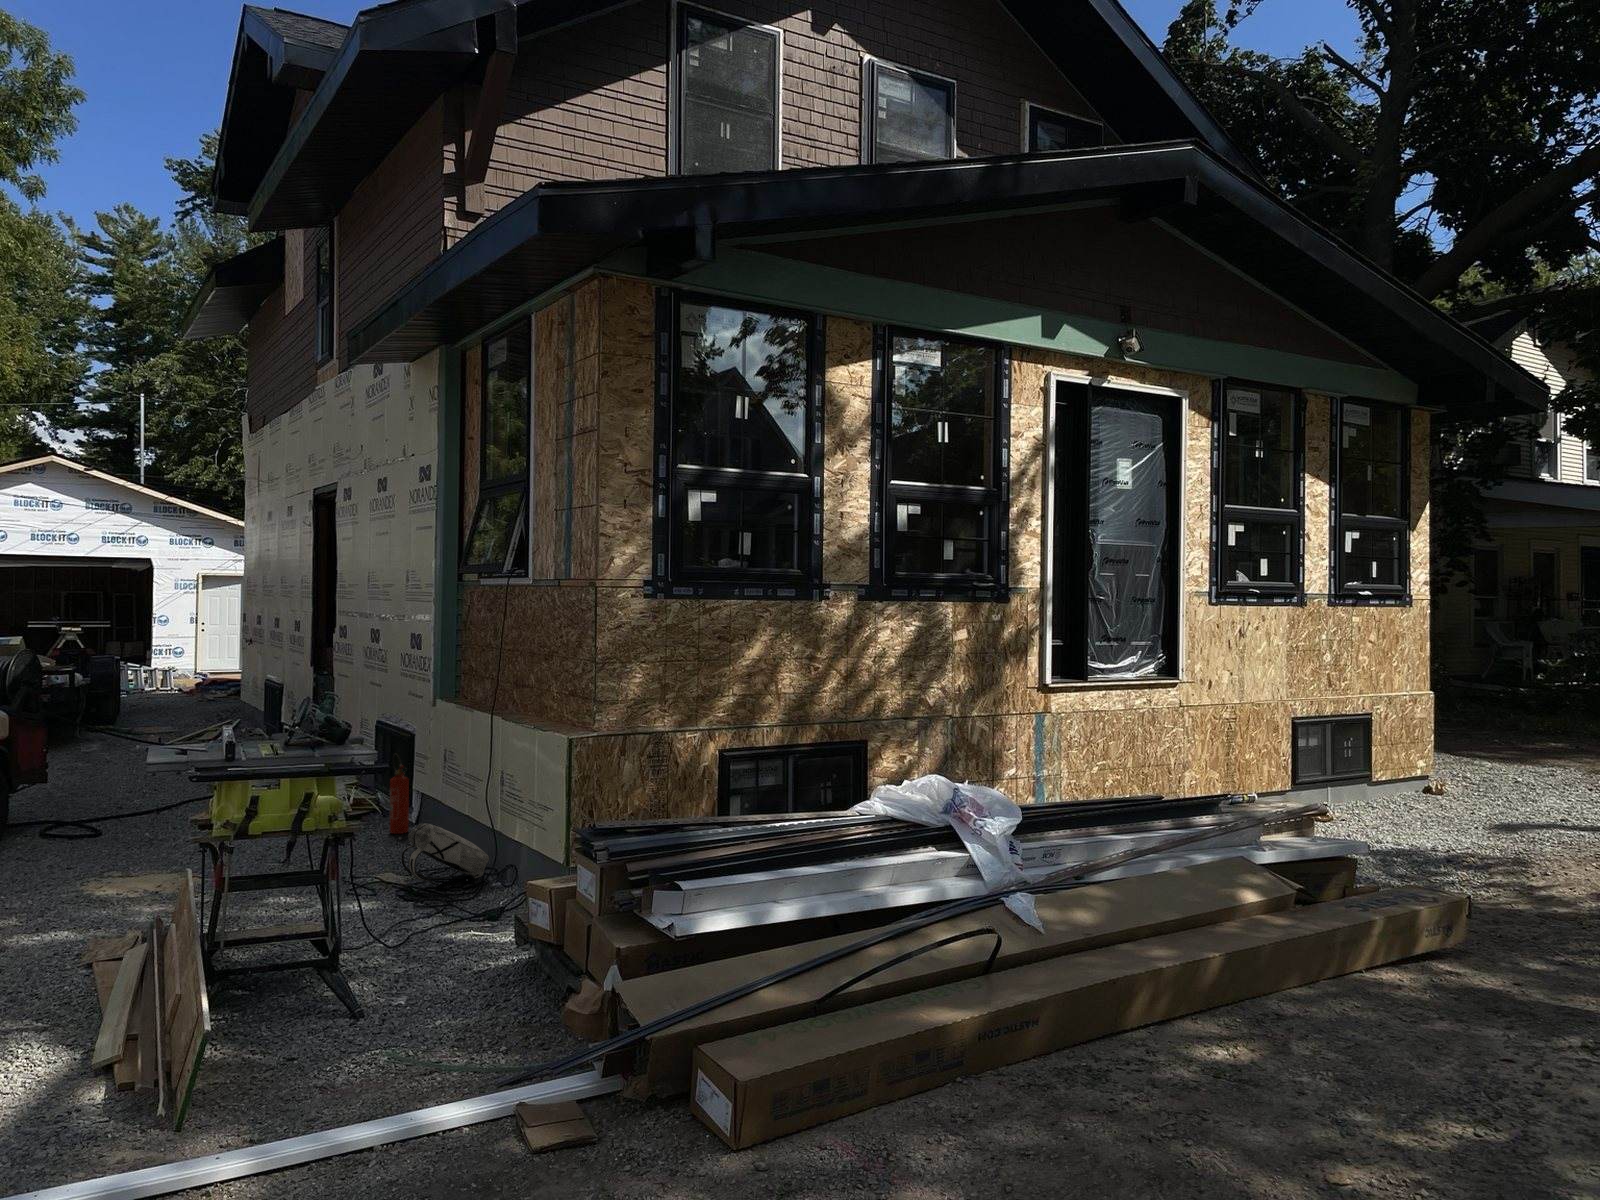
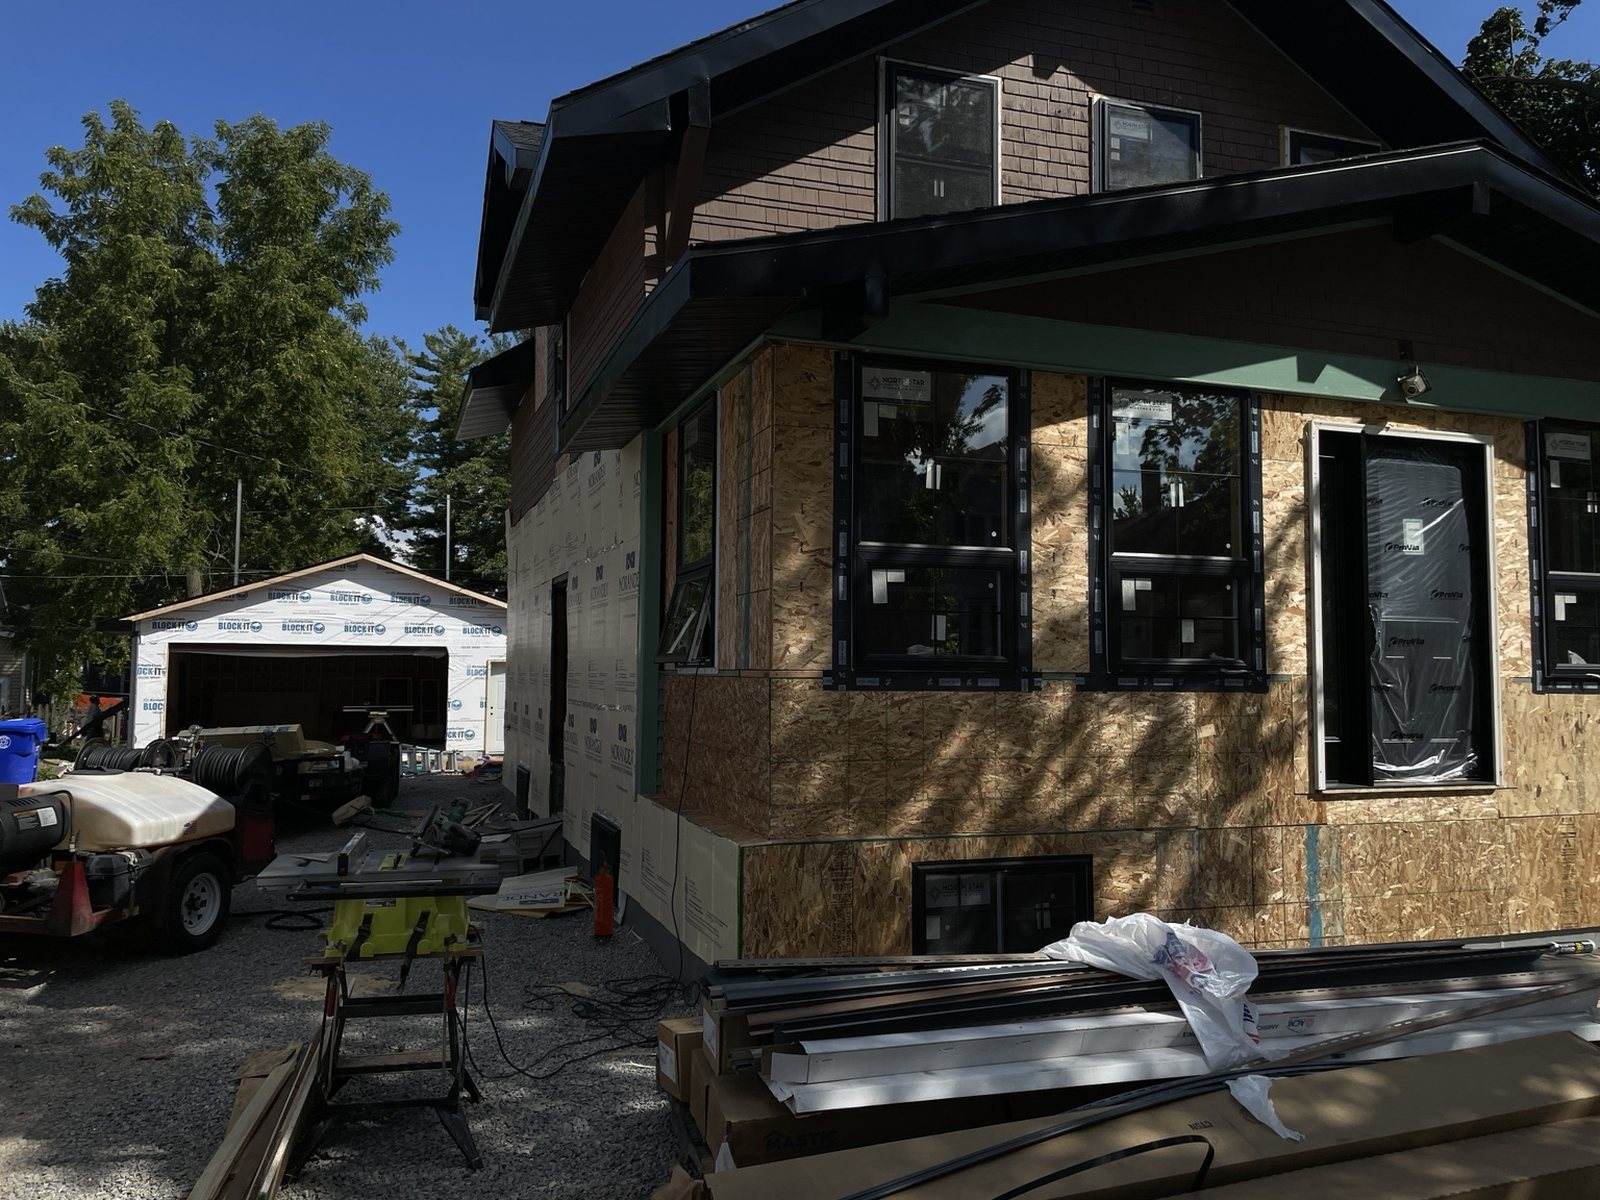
backpack: present [401,824,489,885] -> present [332,795,376,825]

